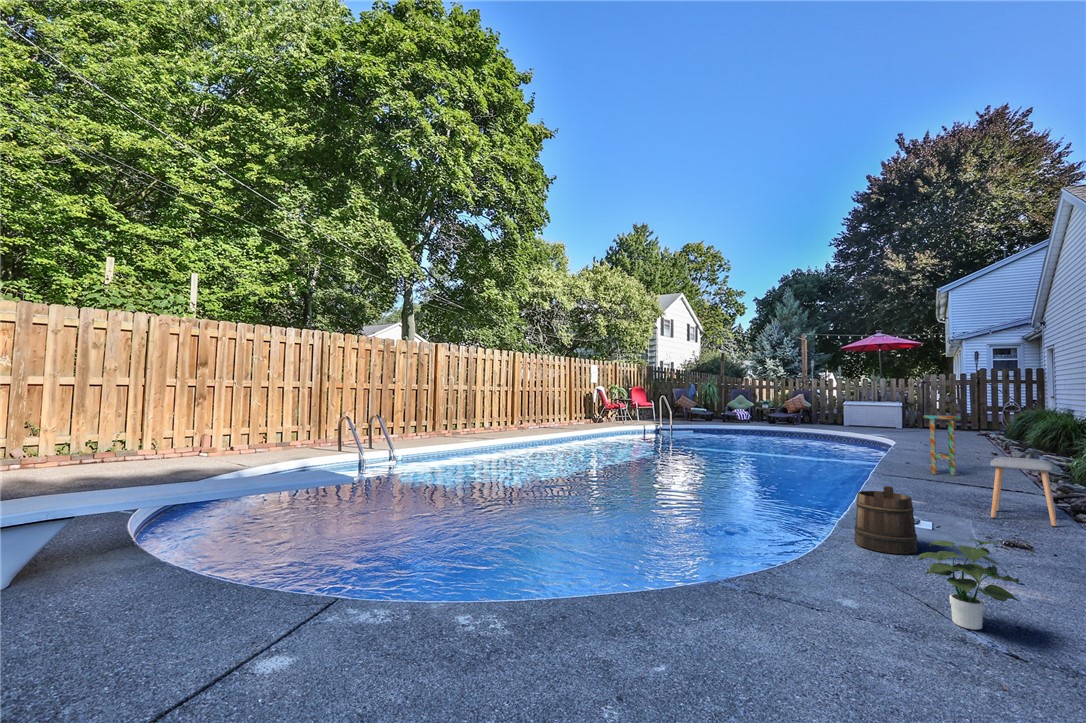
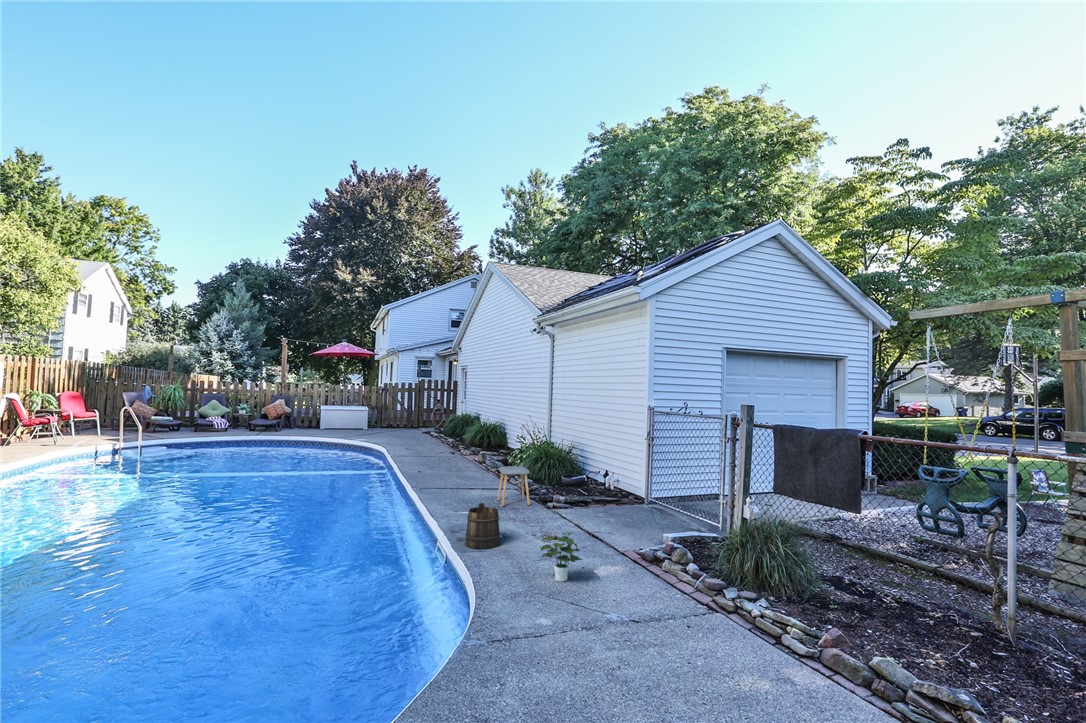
side table: present [923,415,961,476] -> none [434,432,456,475]

